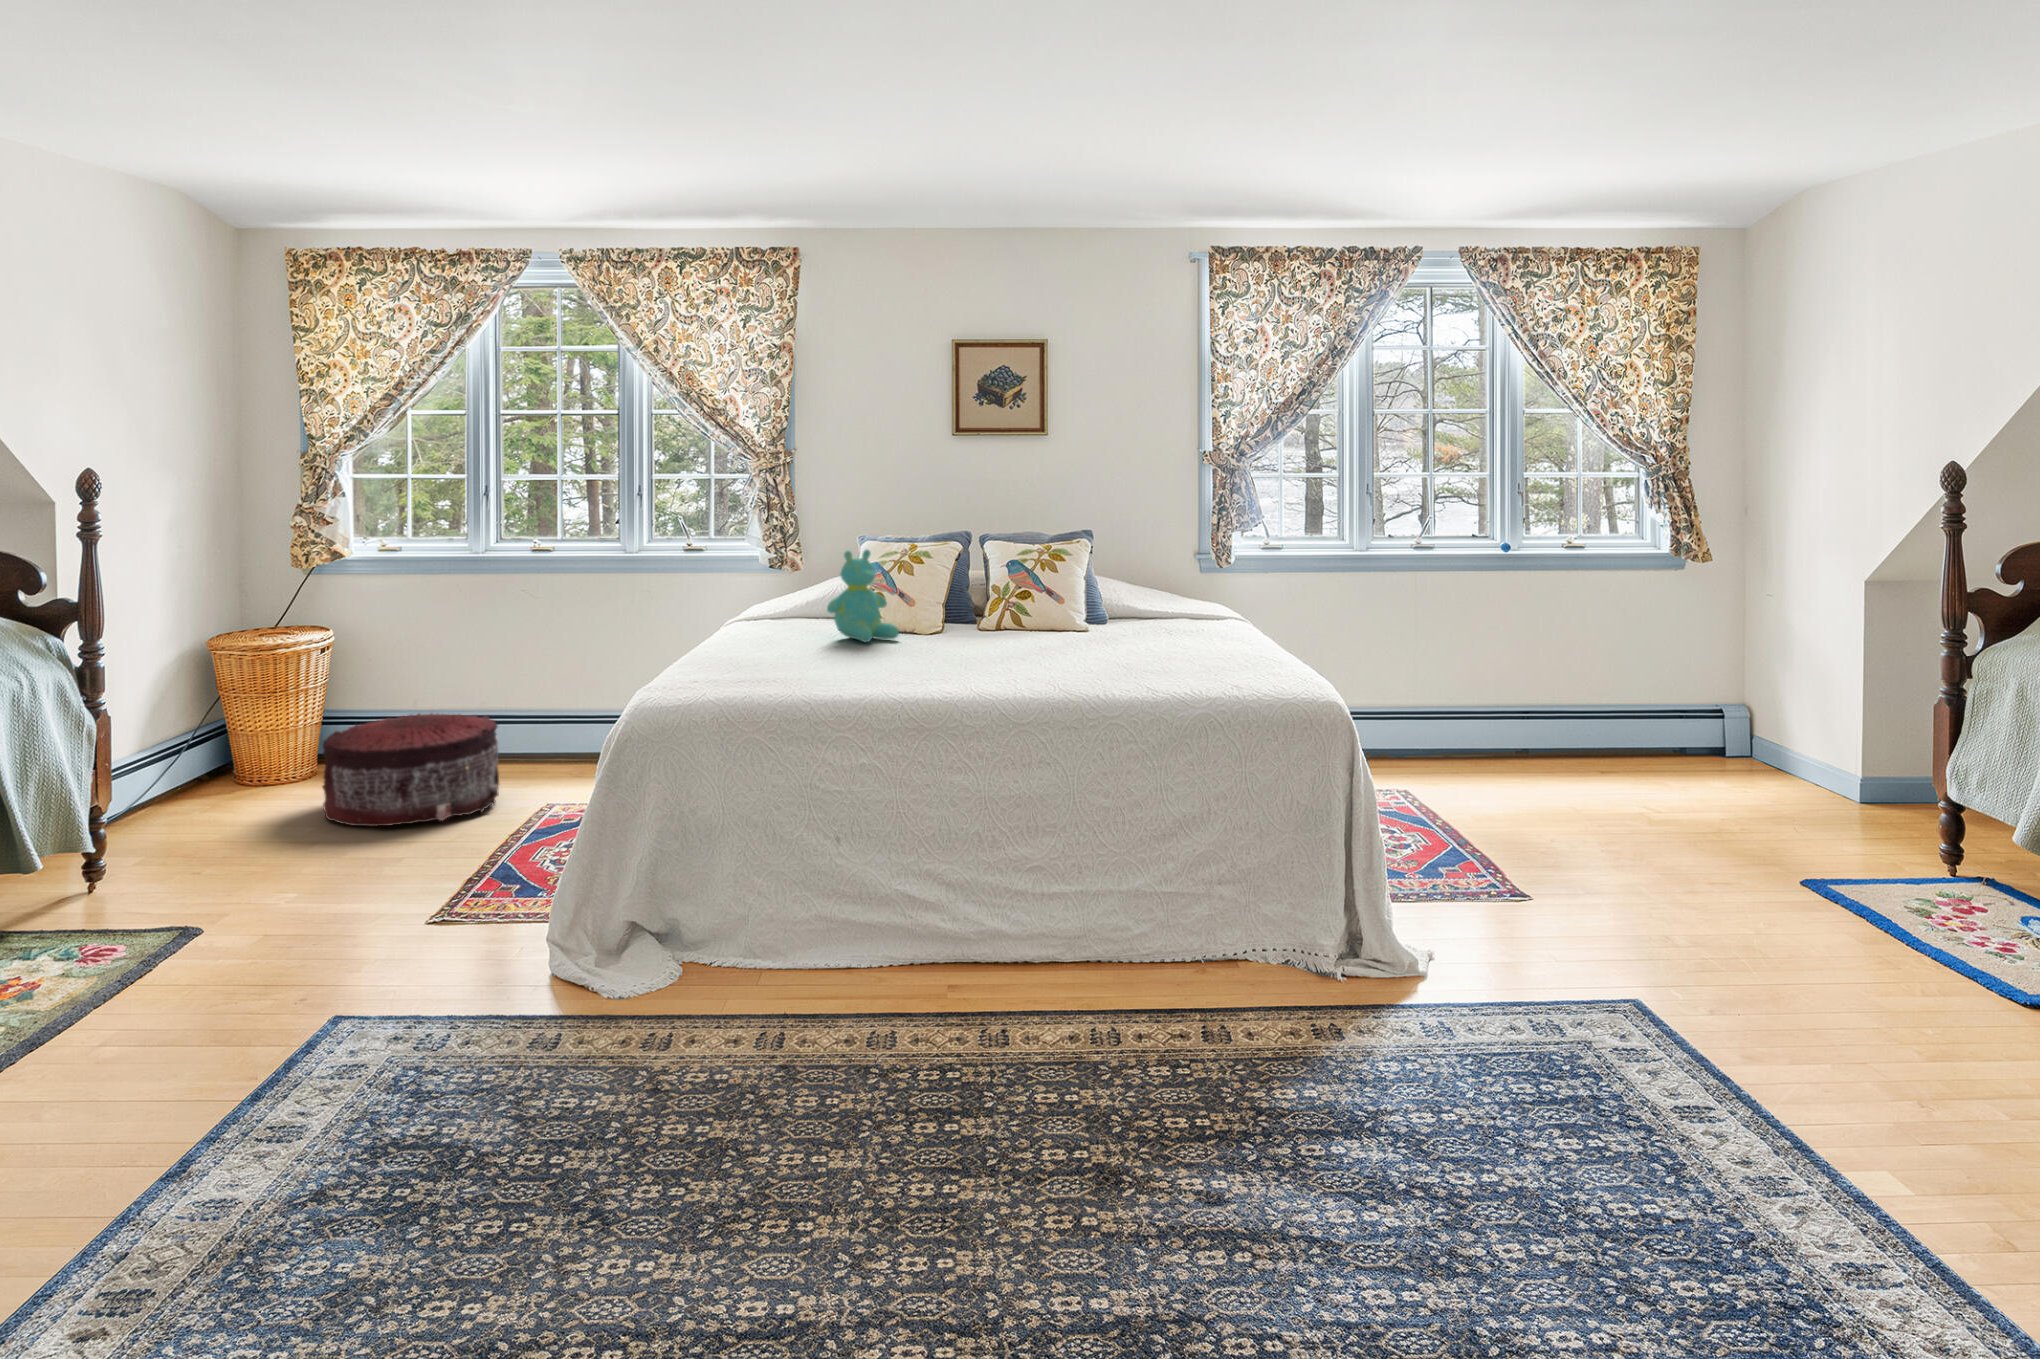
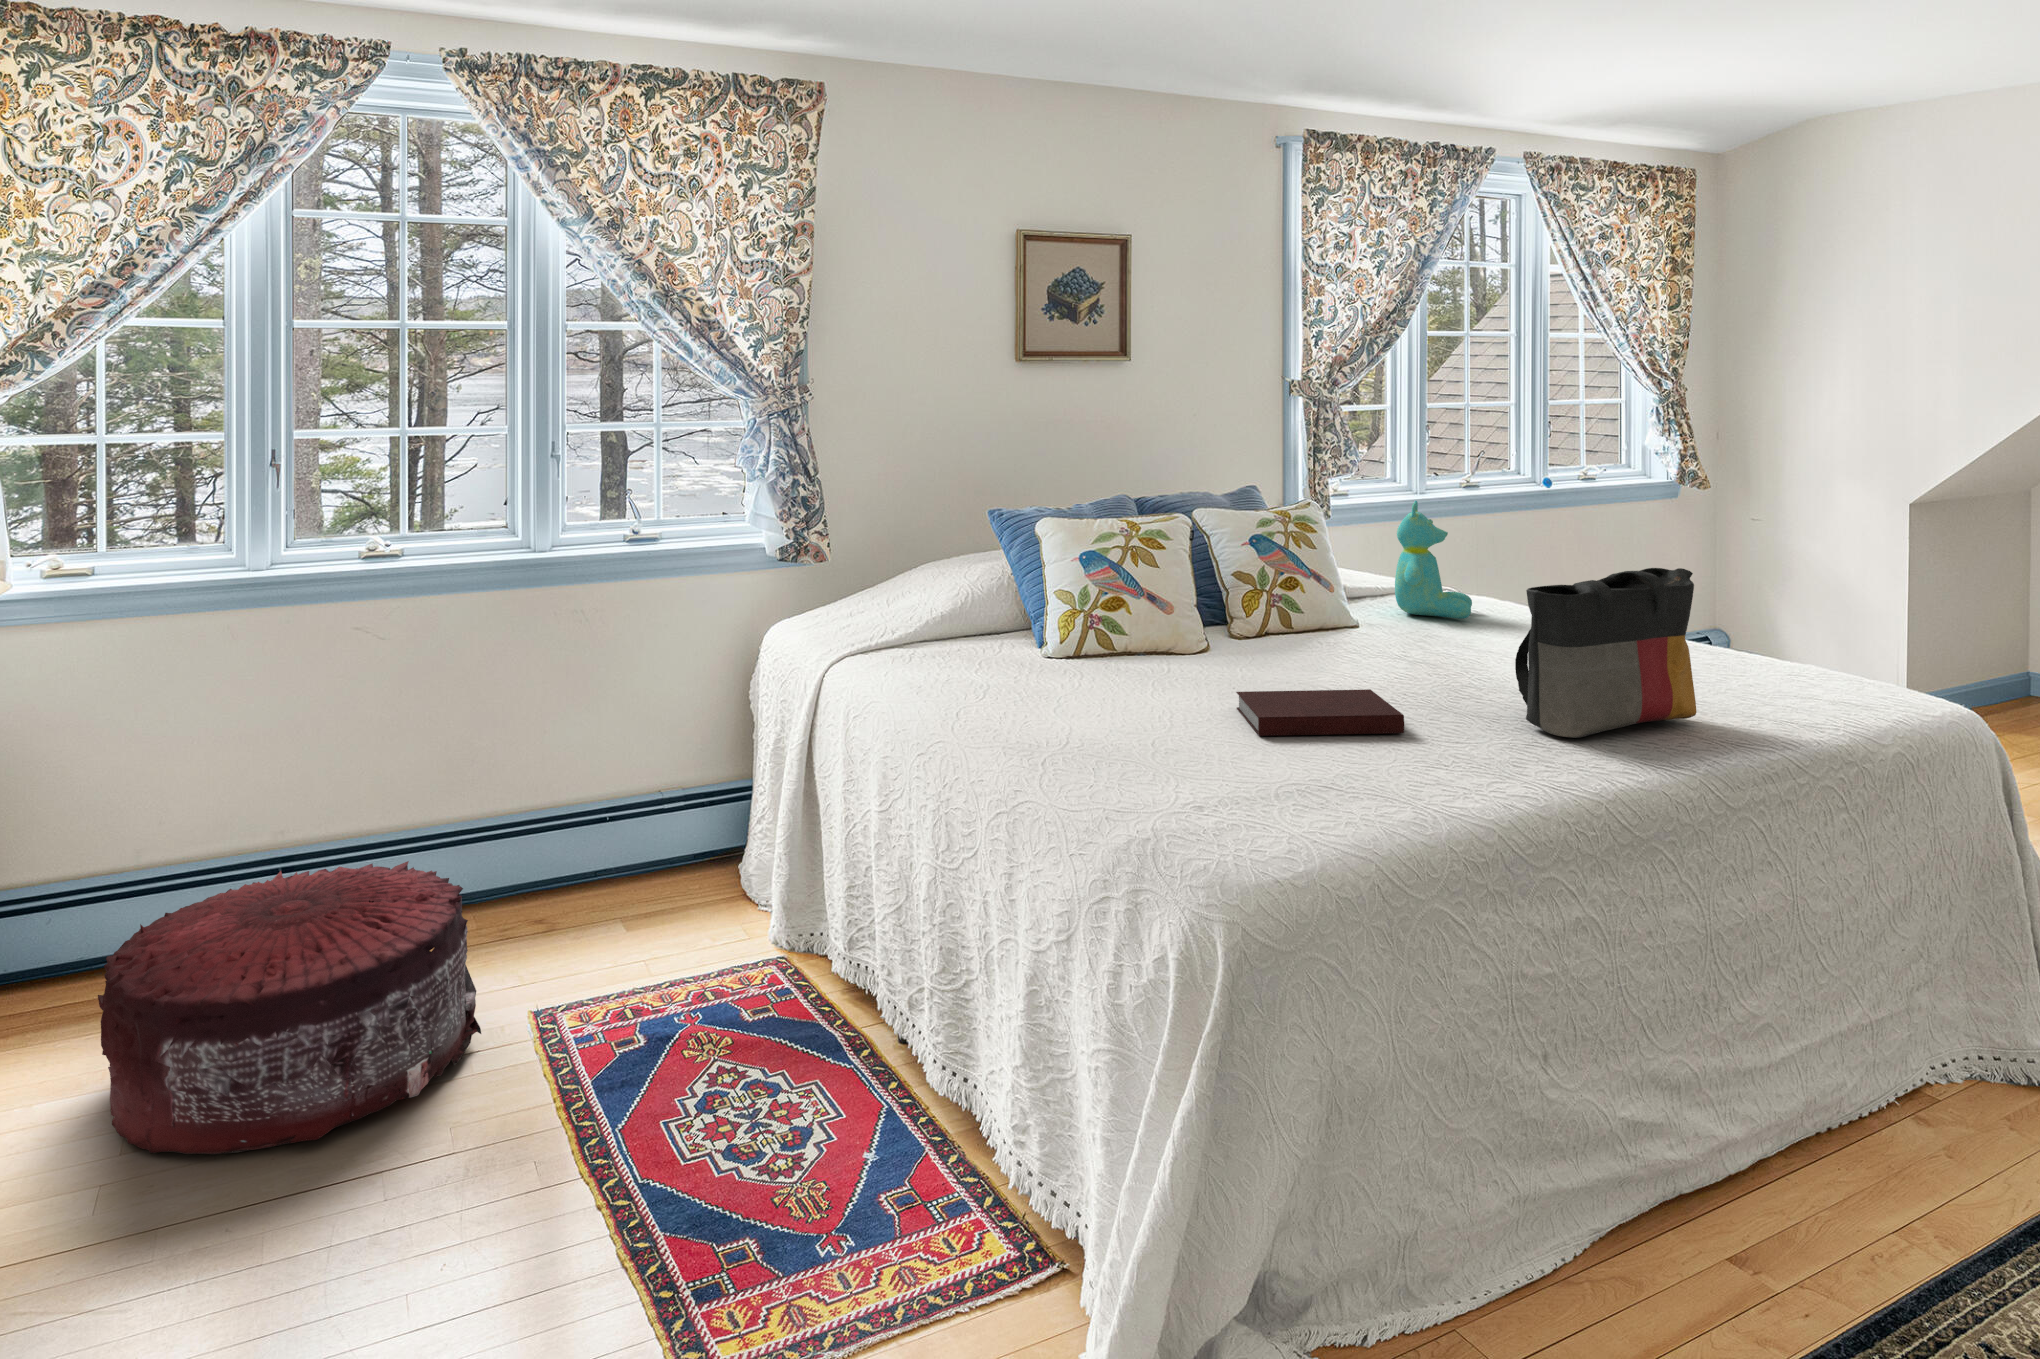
teddy bear: present [827,550,899,642] -> present [1395,501,1472,619]
tote bag: none [944,580,1073,681] -> present [1515,568,1696,738]
notebook: none [802,646,911,671] -> present [1236,689,1404,736]

